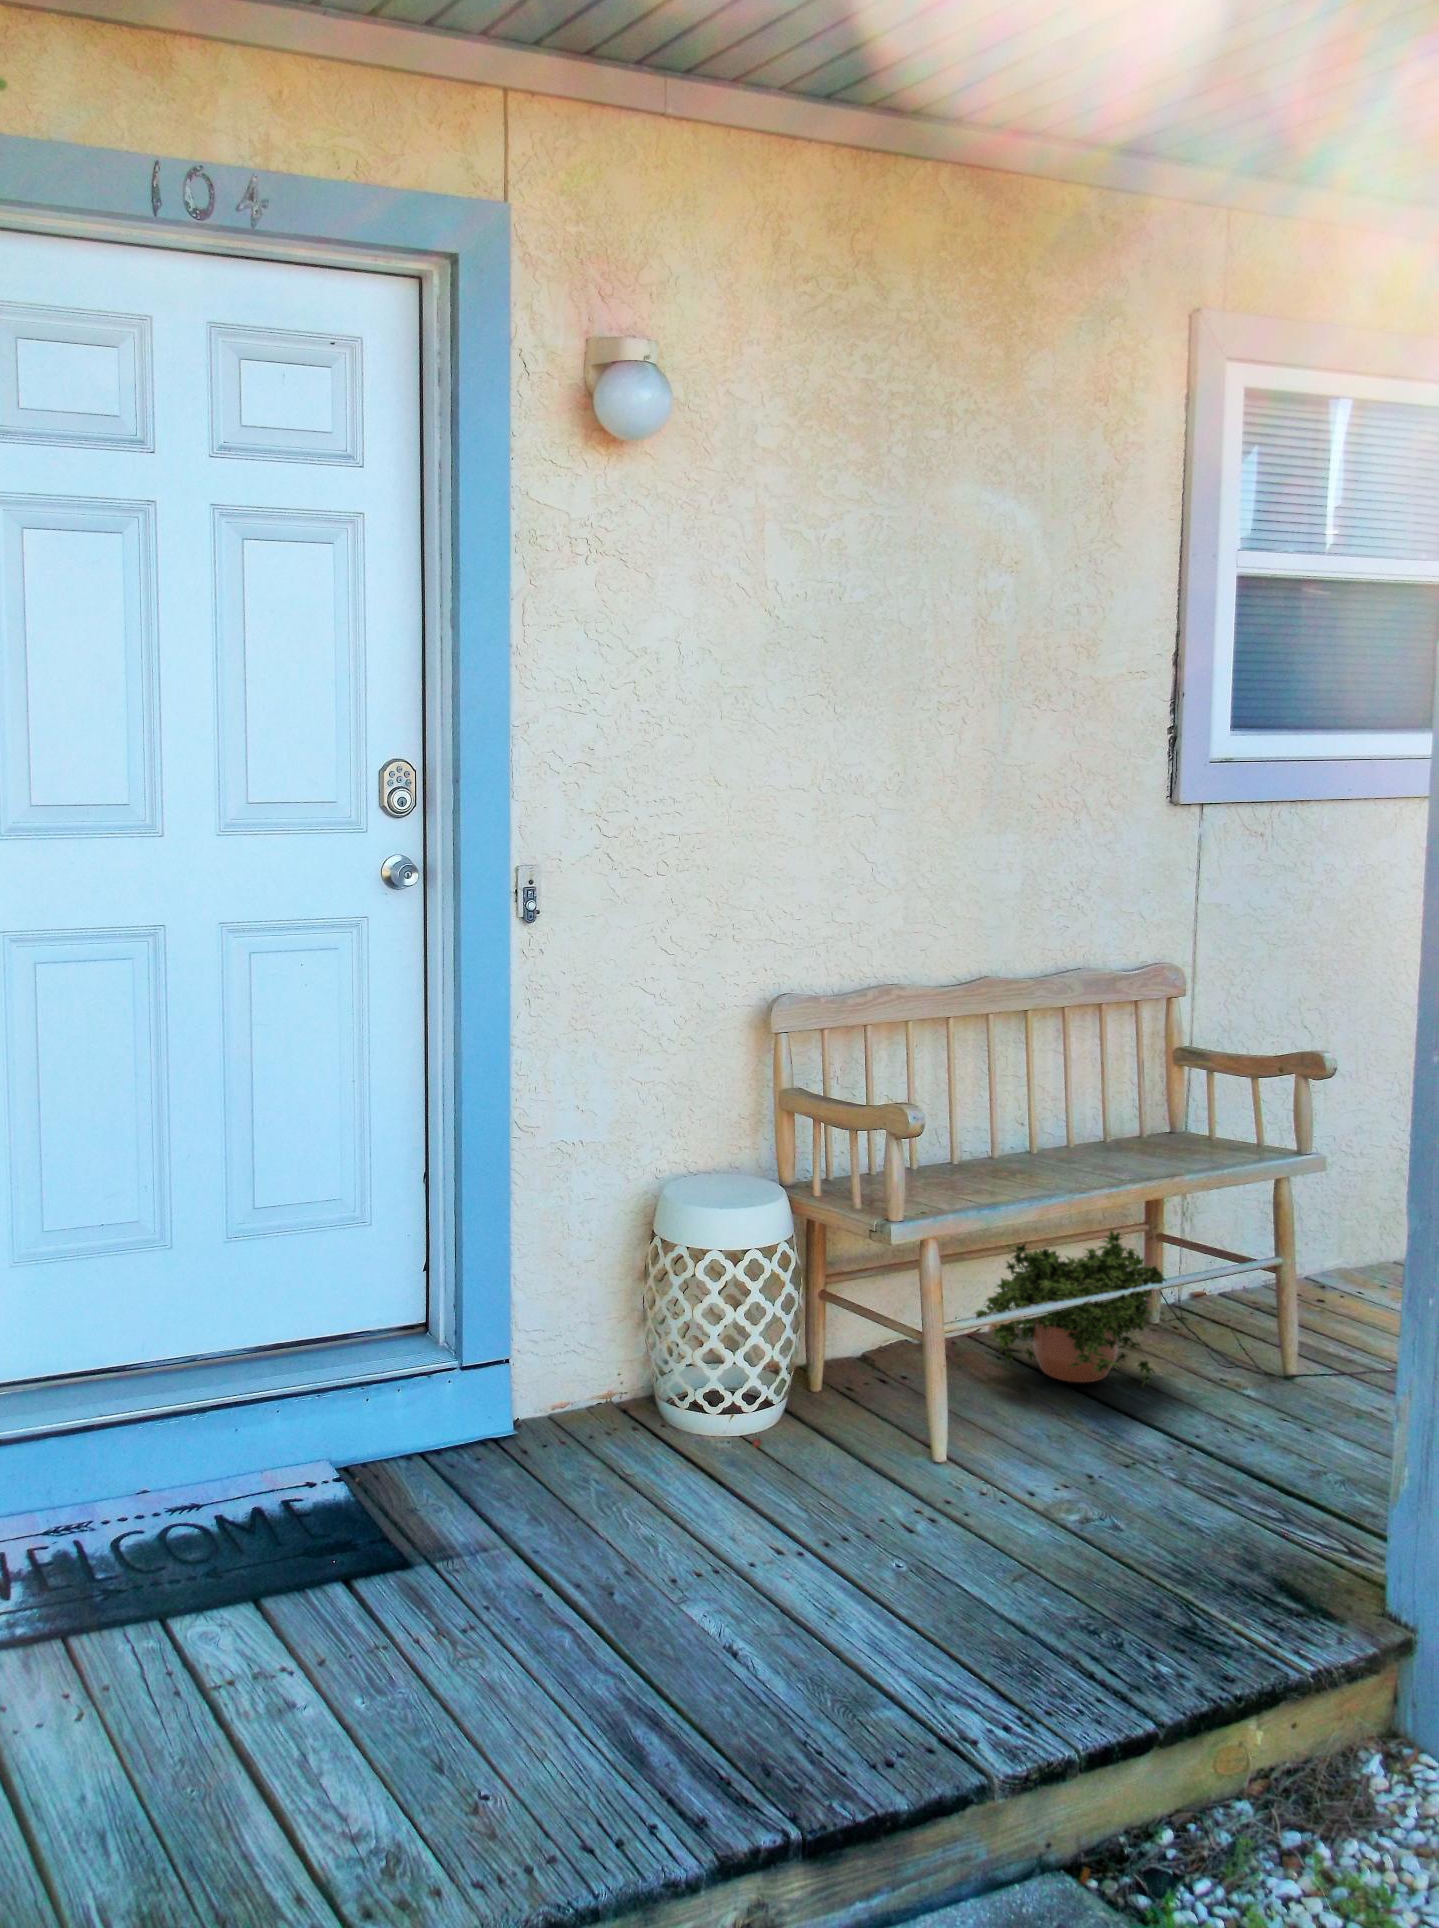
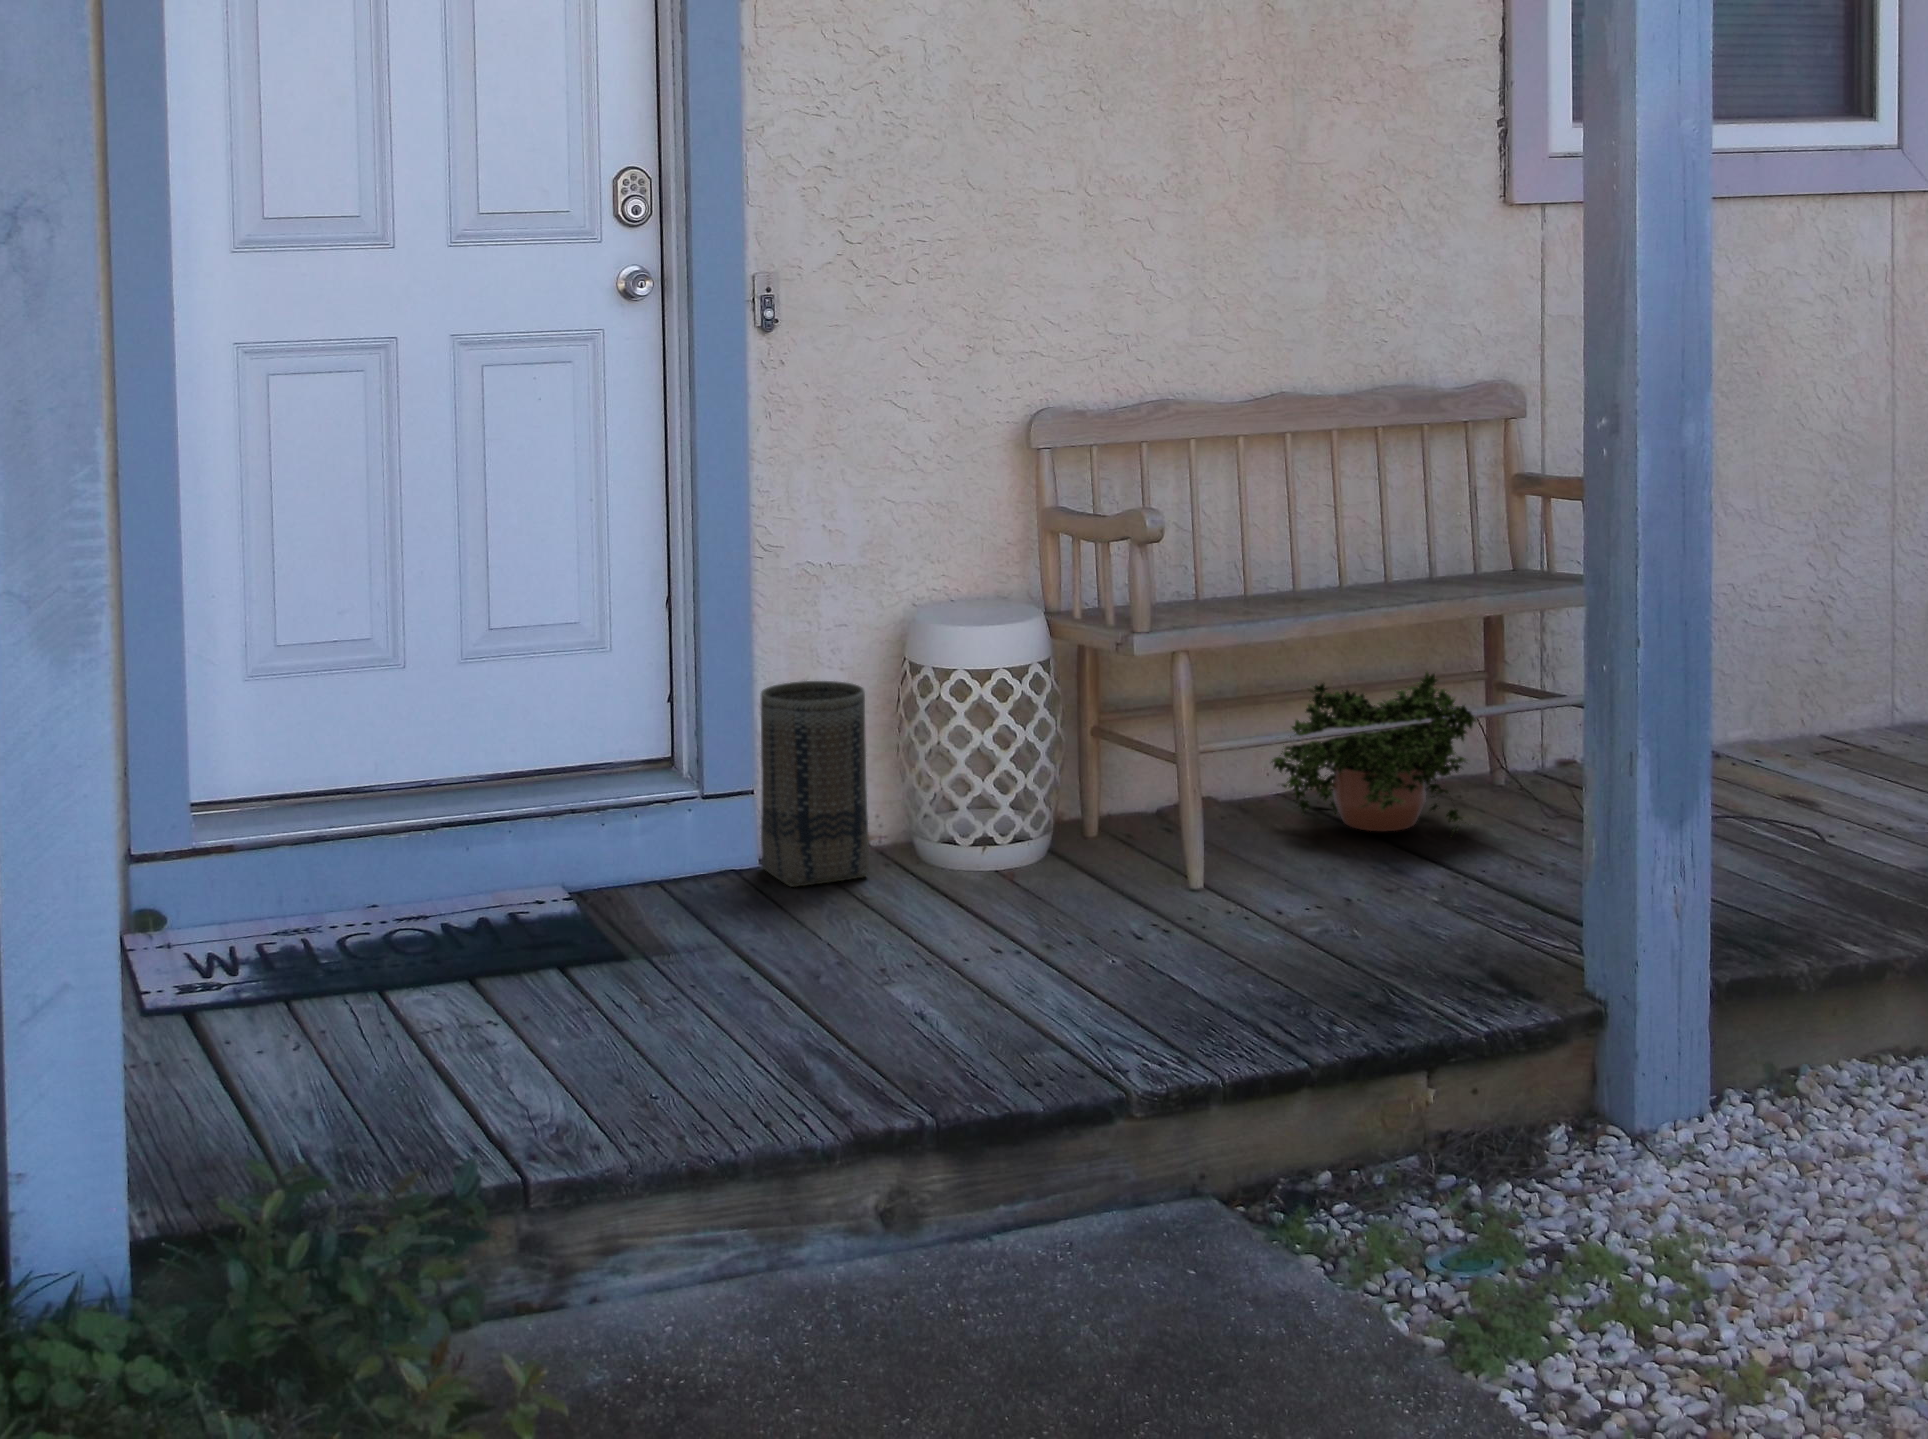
basket: none [519,1254,625,1459] -> present [761,681,869,887]

